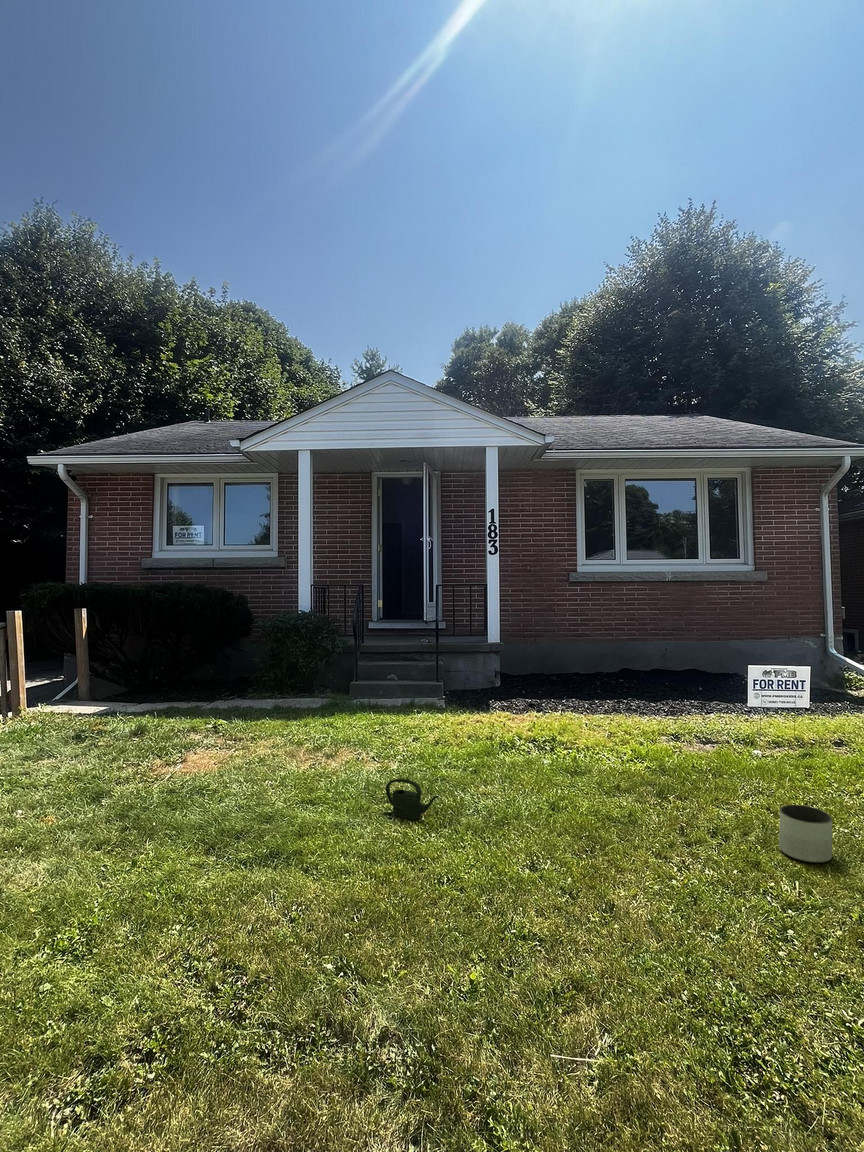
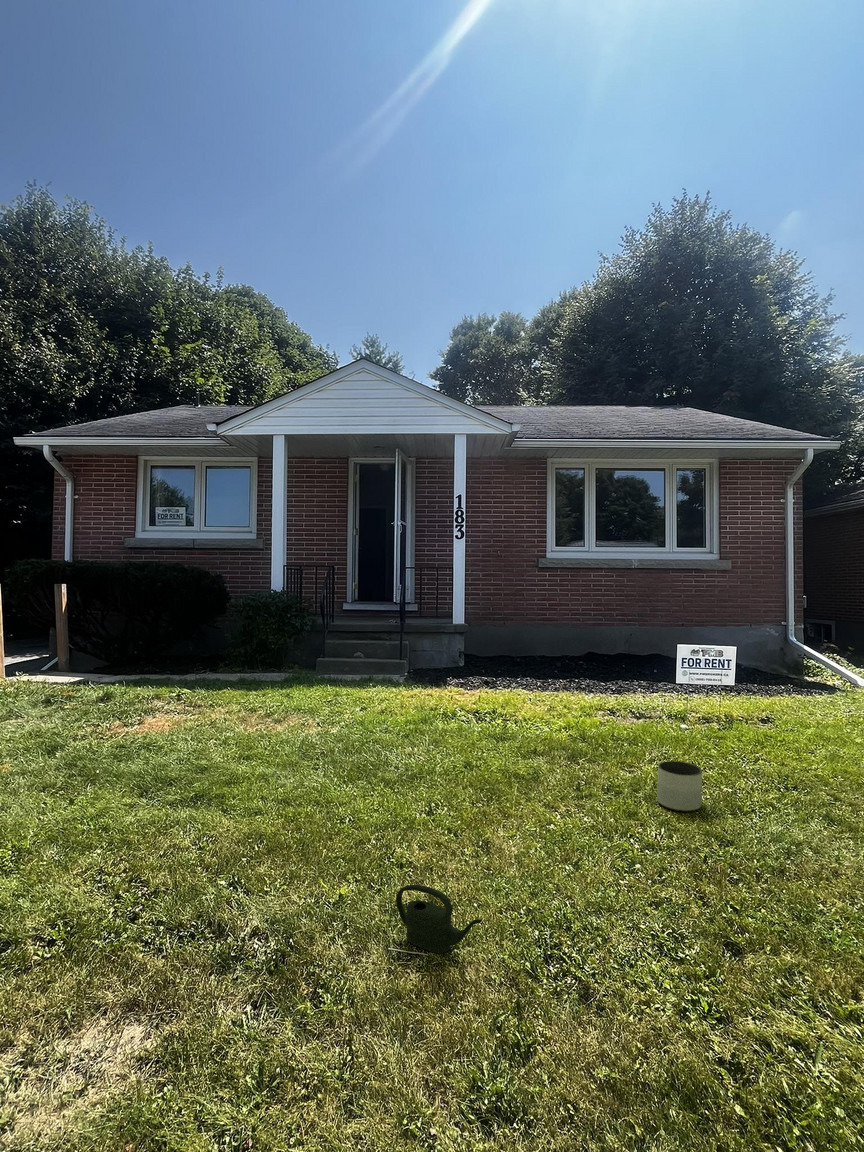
watering can: present [386,779,439,820] -> present [396,884,481,954]

